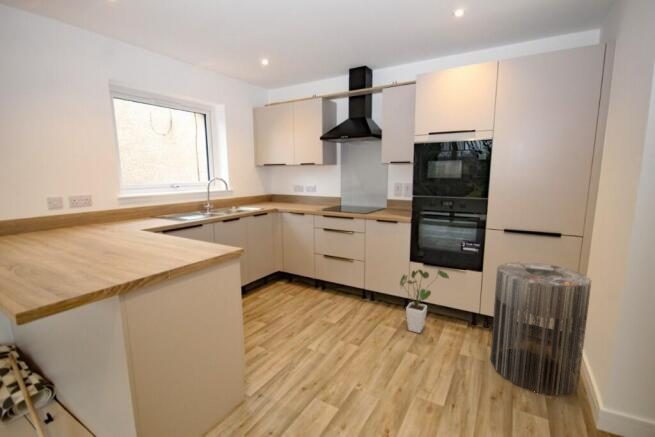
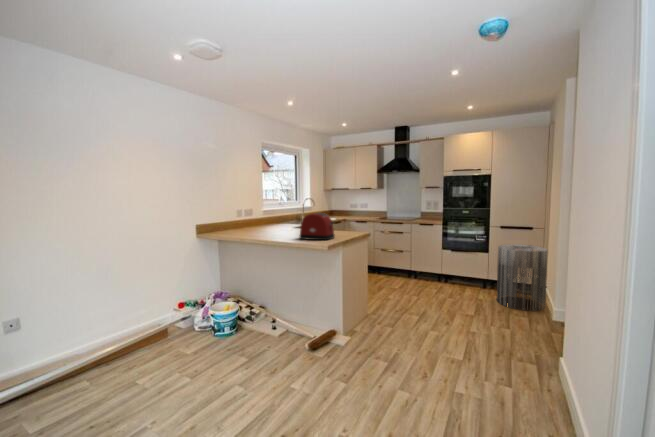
toaster: none [23,215,117,287] -> present [300,213,335,240]
house plant: present [400,270,449,333] -> none [439,252,469,291]

